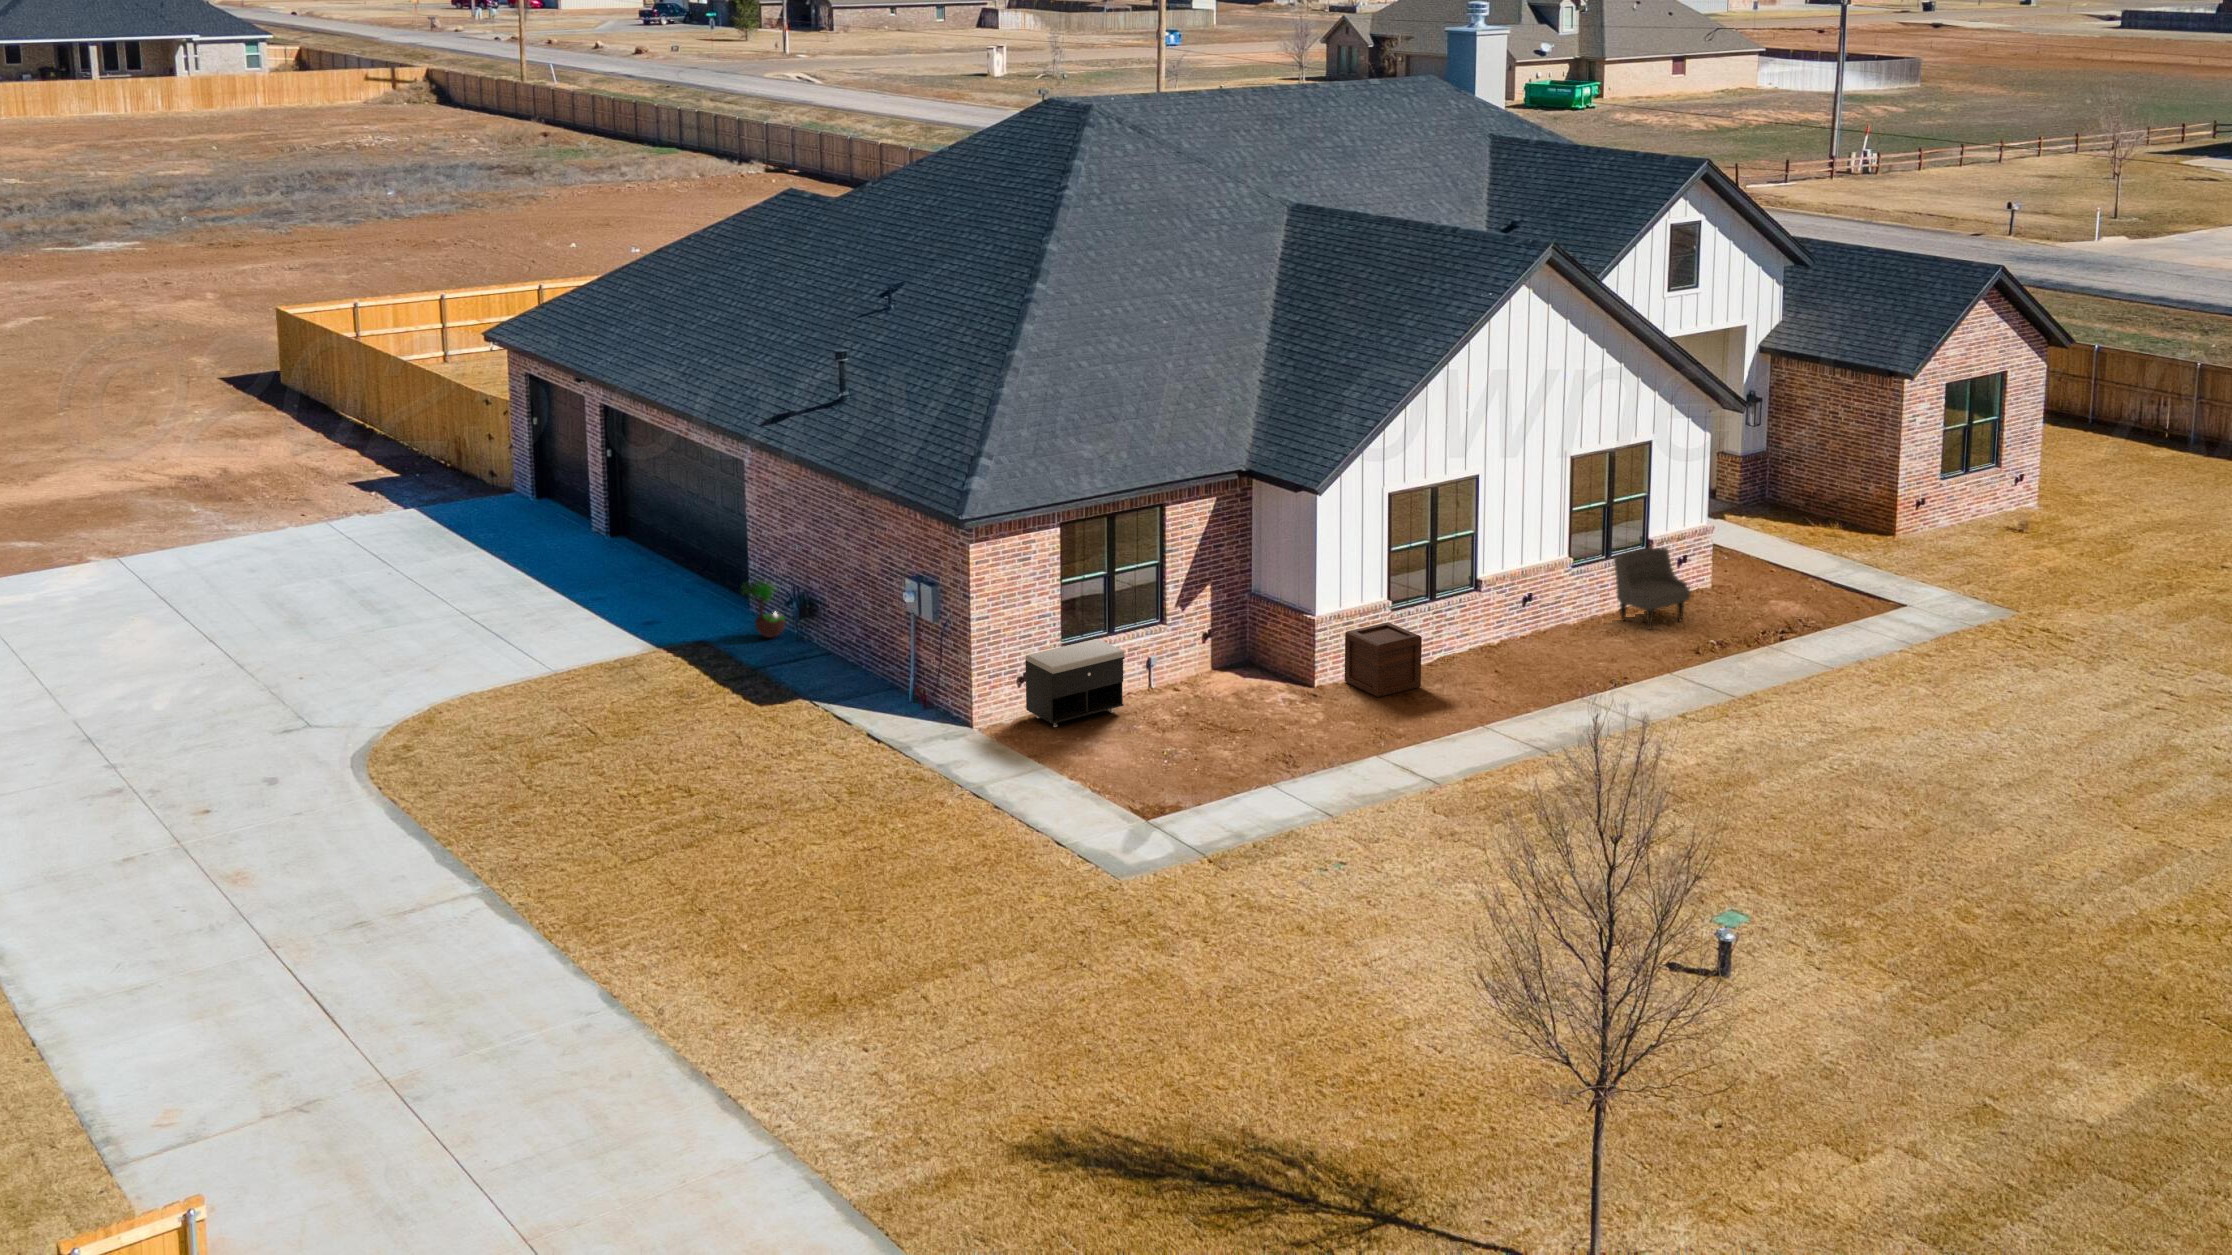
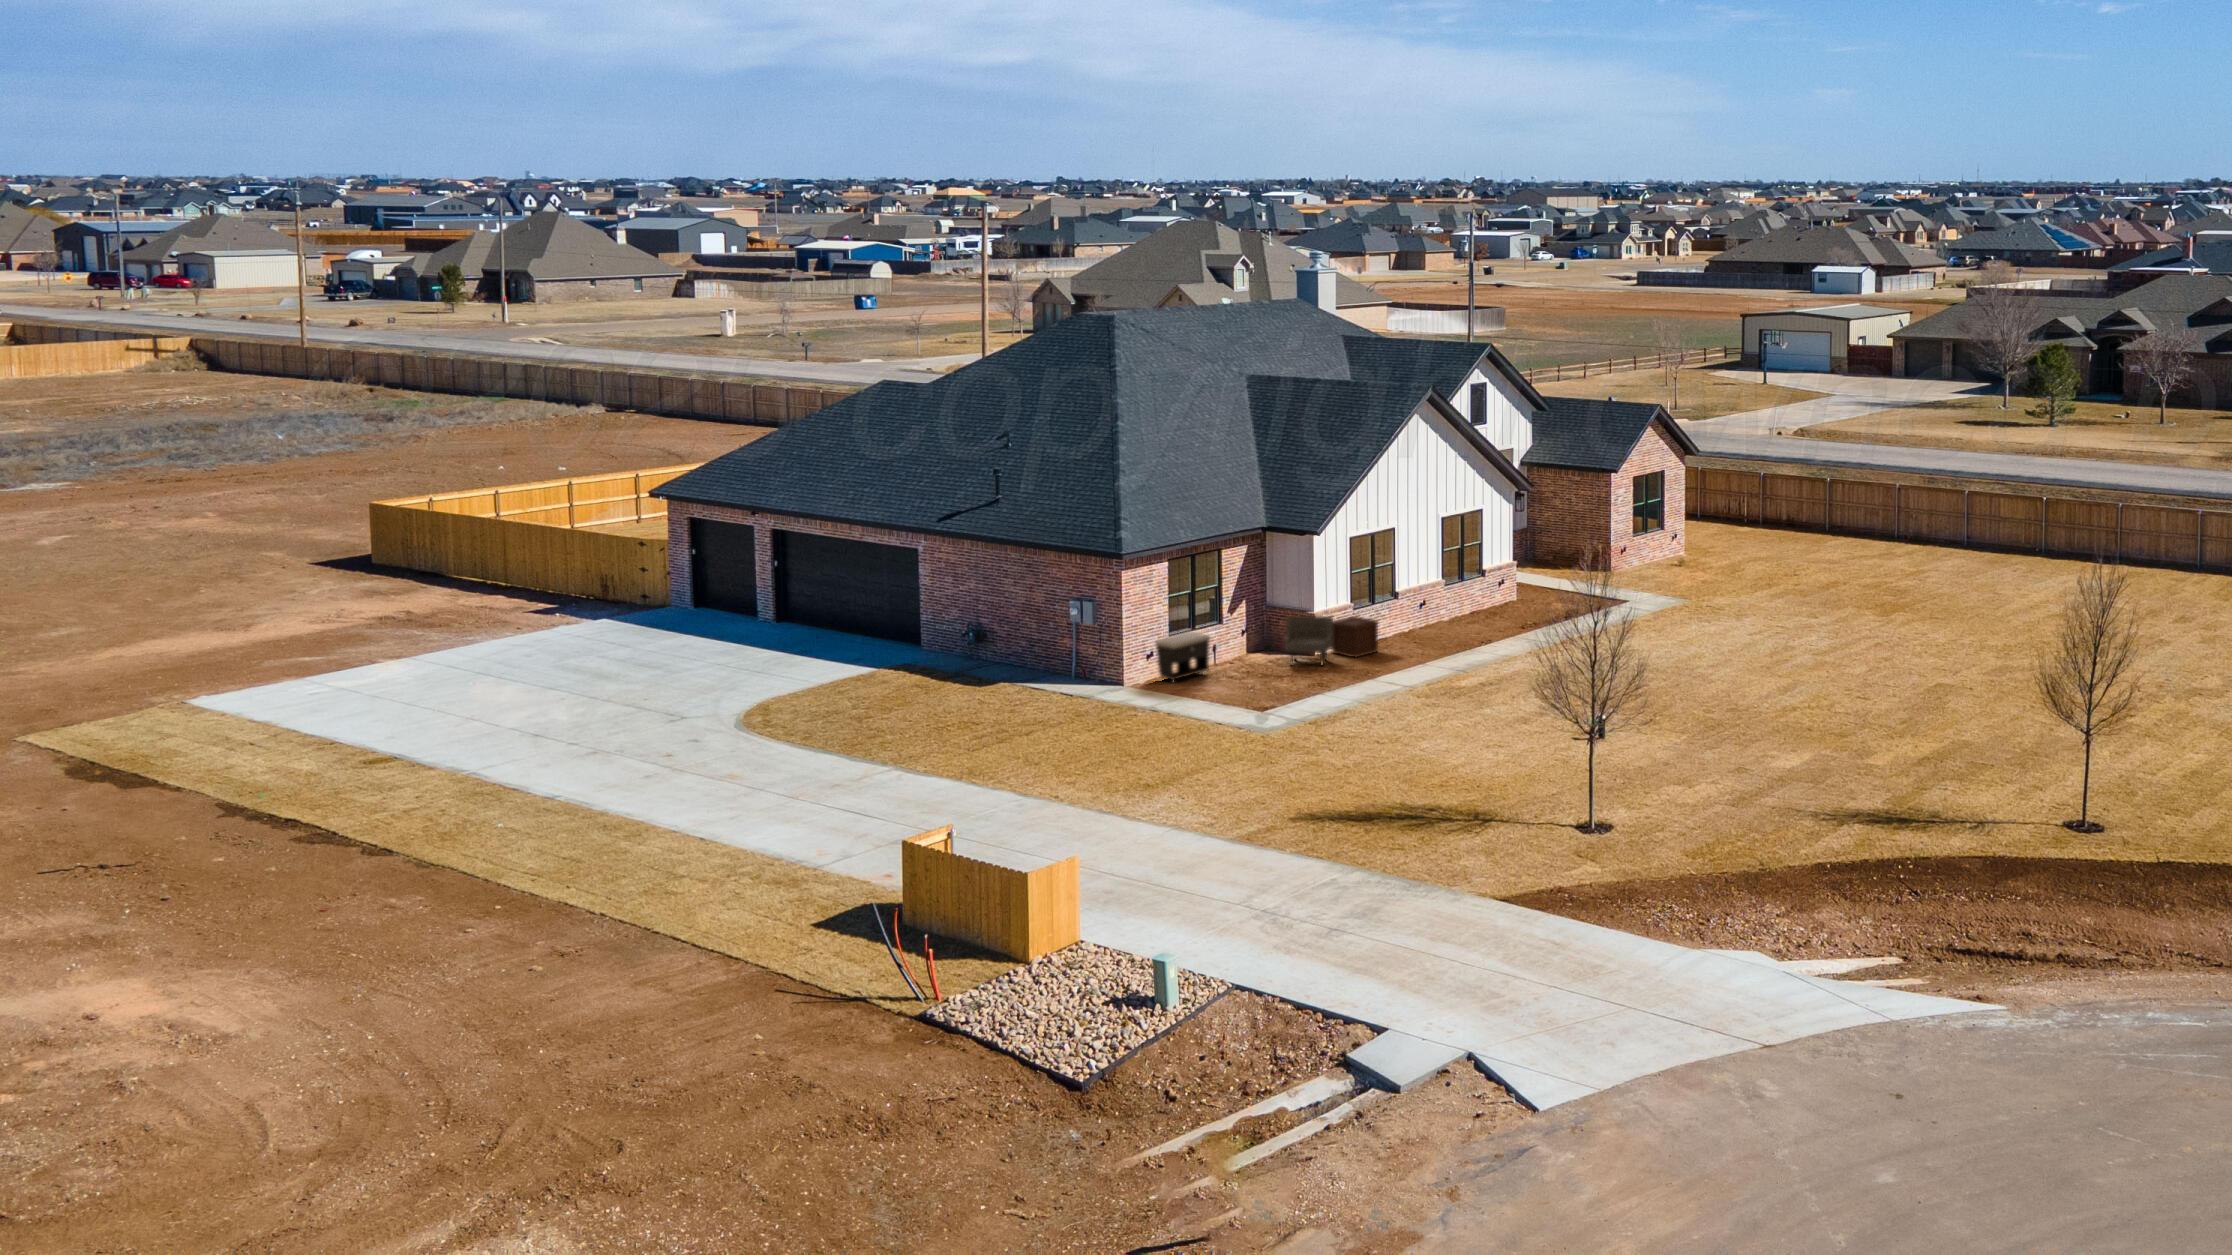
armchair: present [1614,548,1690,630] -> present [1285,616,1333,664]
potted tree: present [742,579,785,638] -> none [928,616,959,659]

